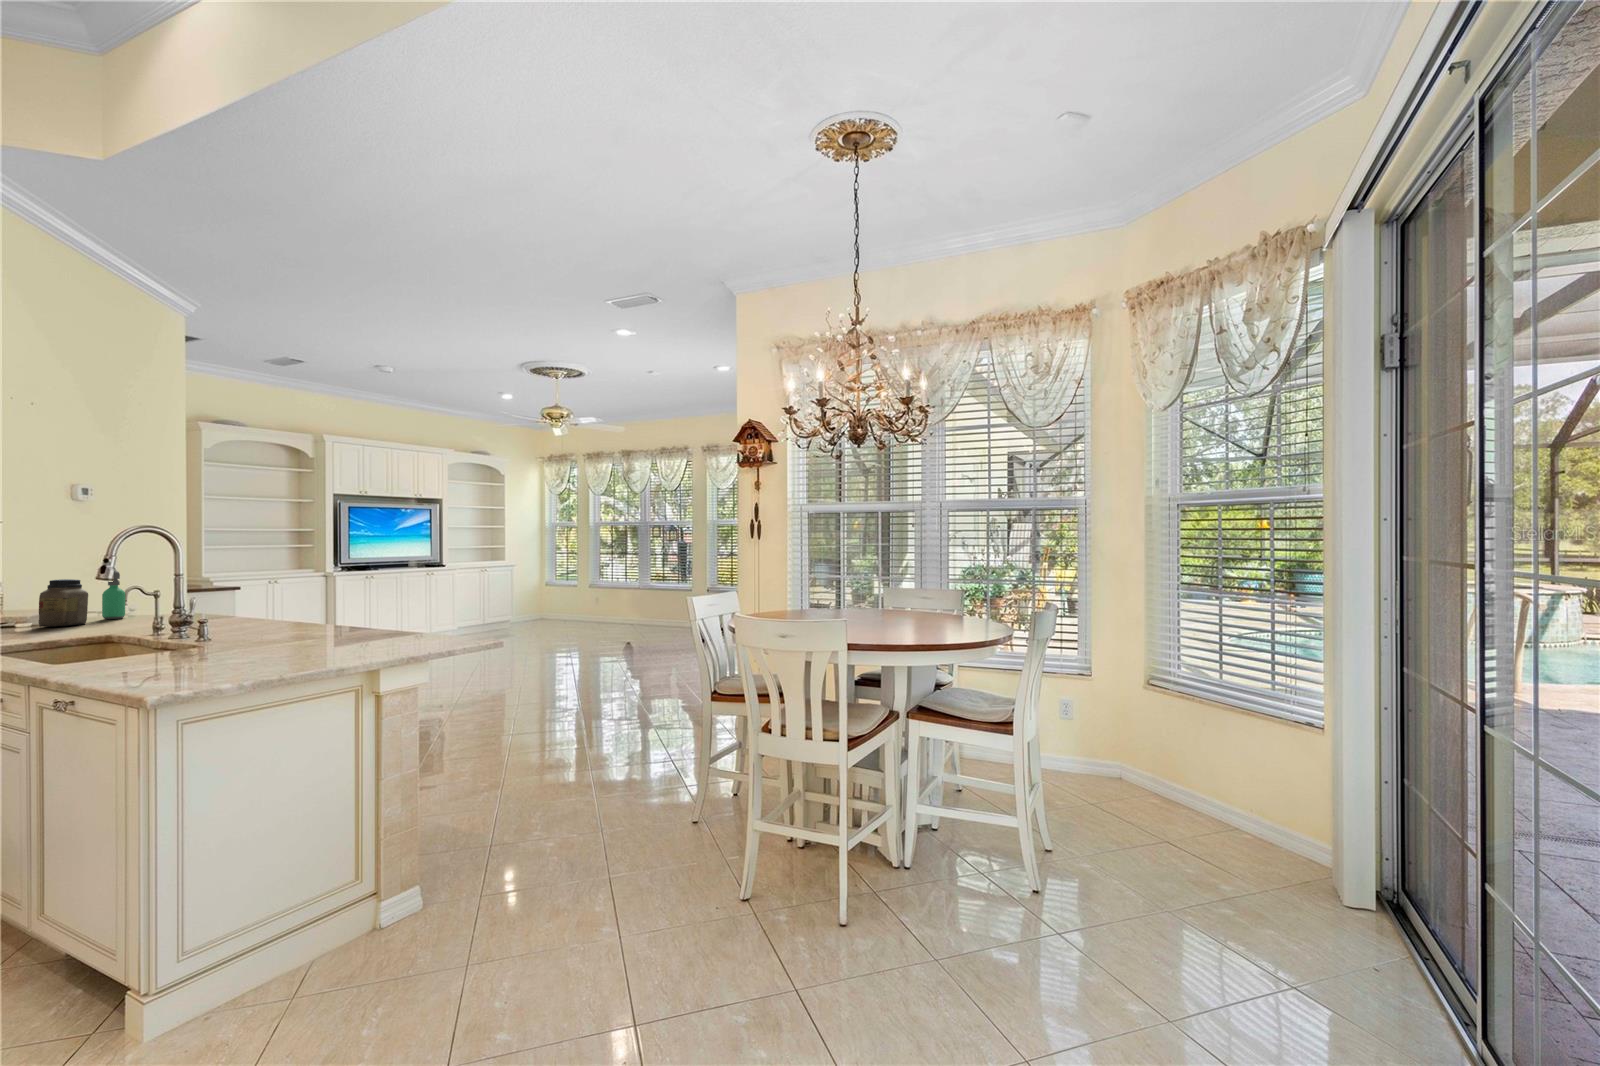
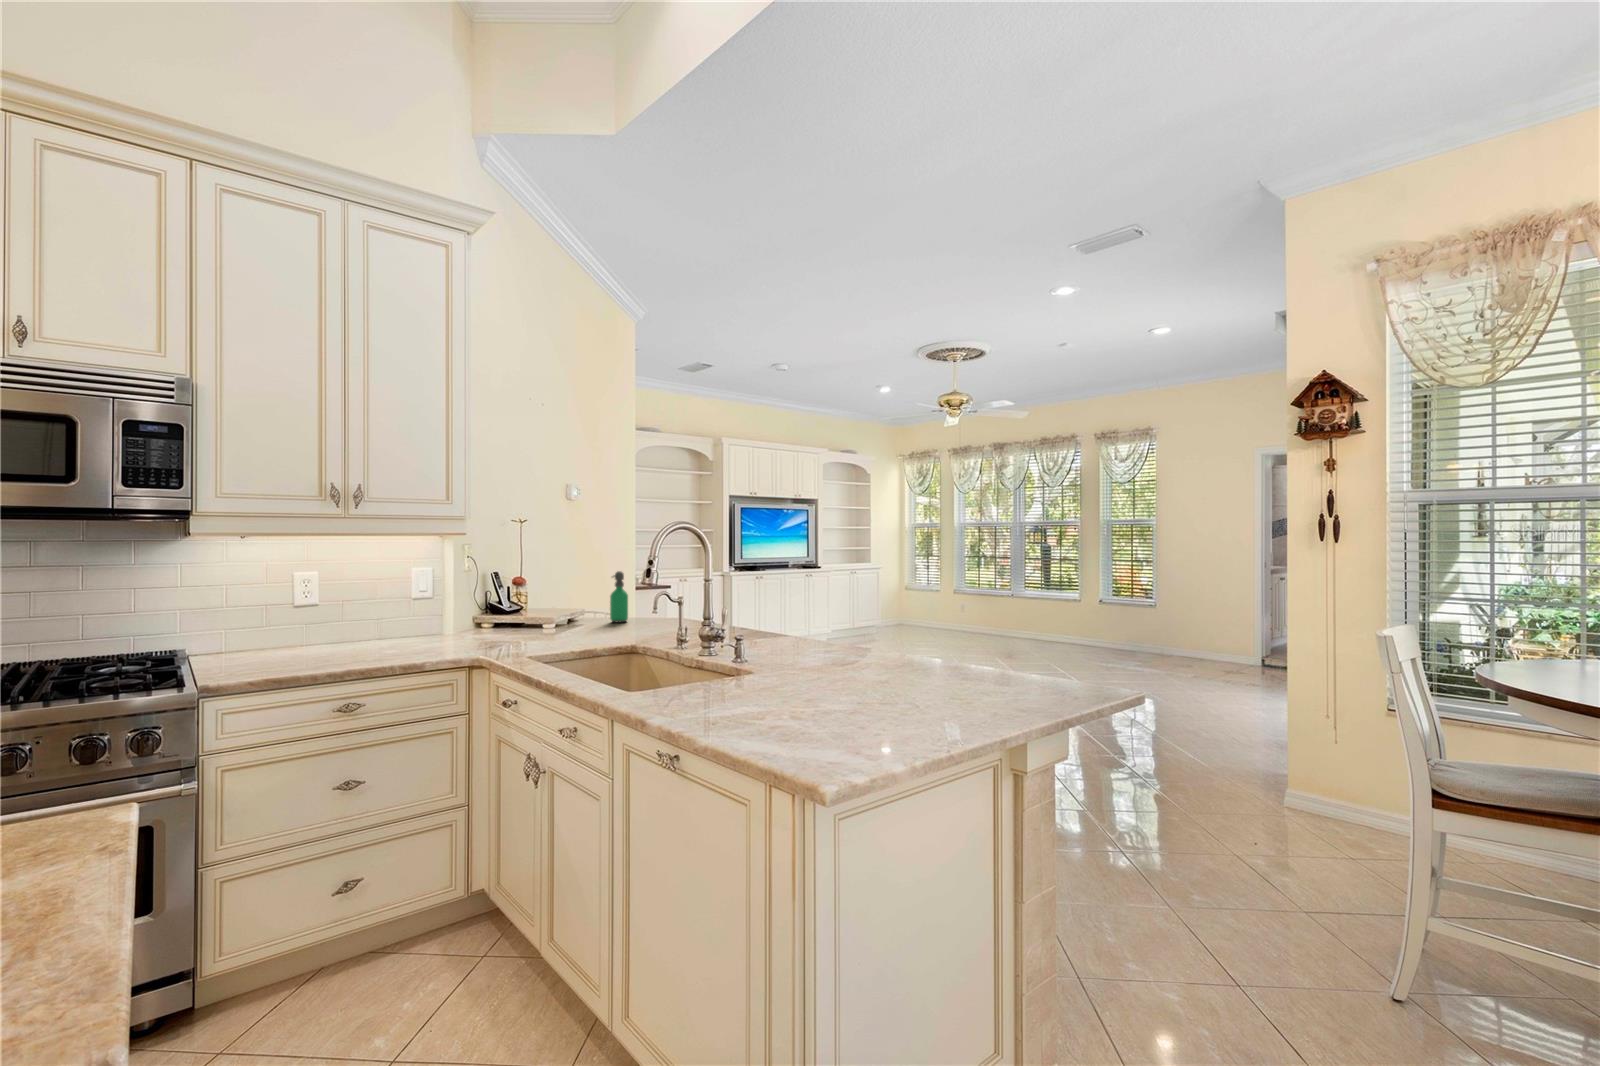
jar: present [39,579,88,627] -> none [566,580,604,630]

